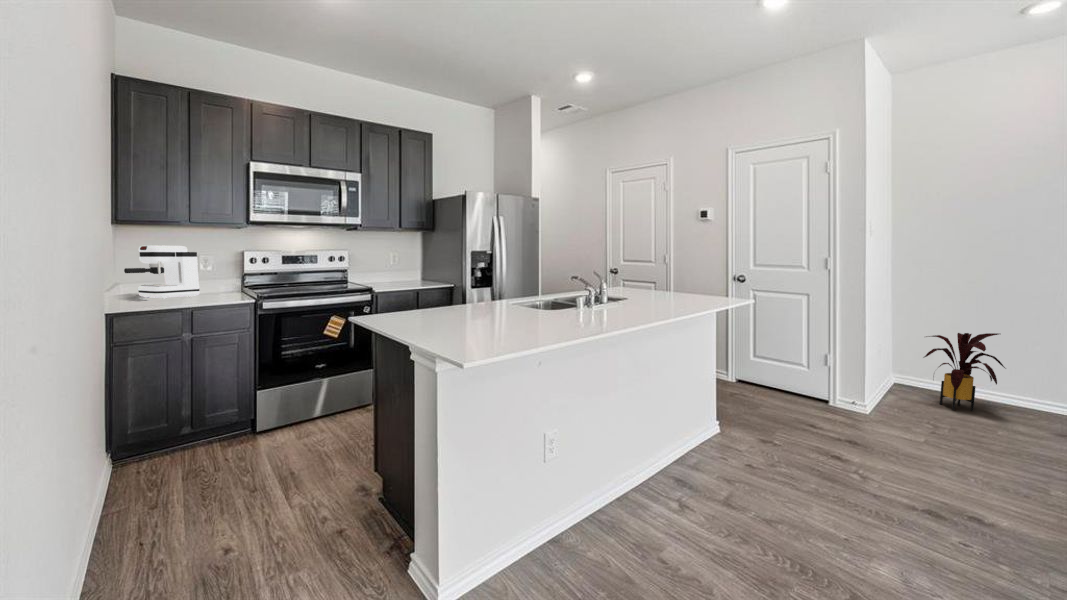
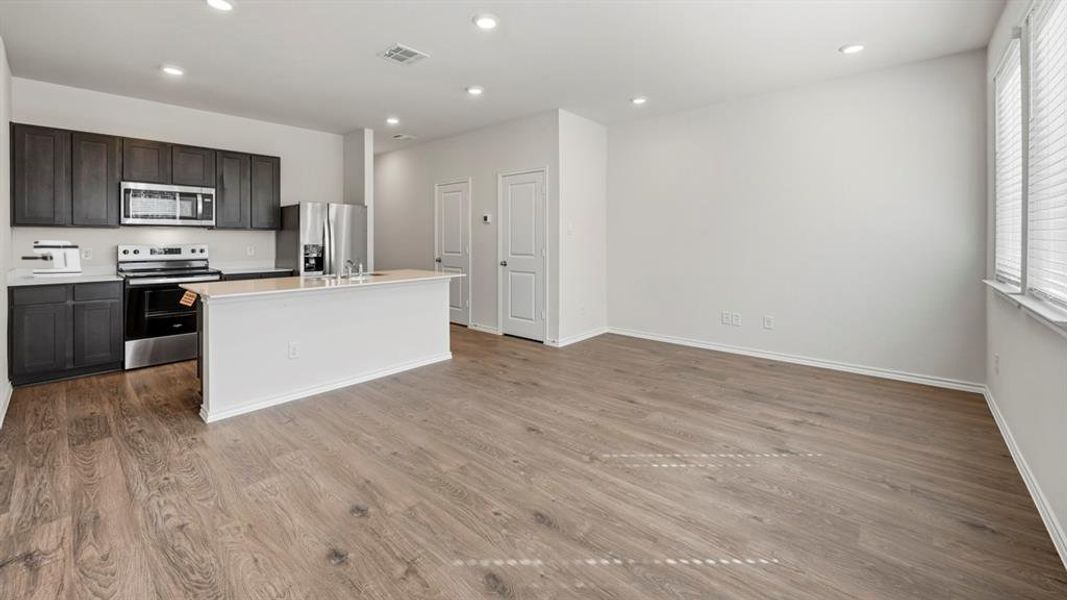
house plant: present [924,333,1005,411] -> none [610,294,659,345]

